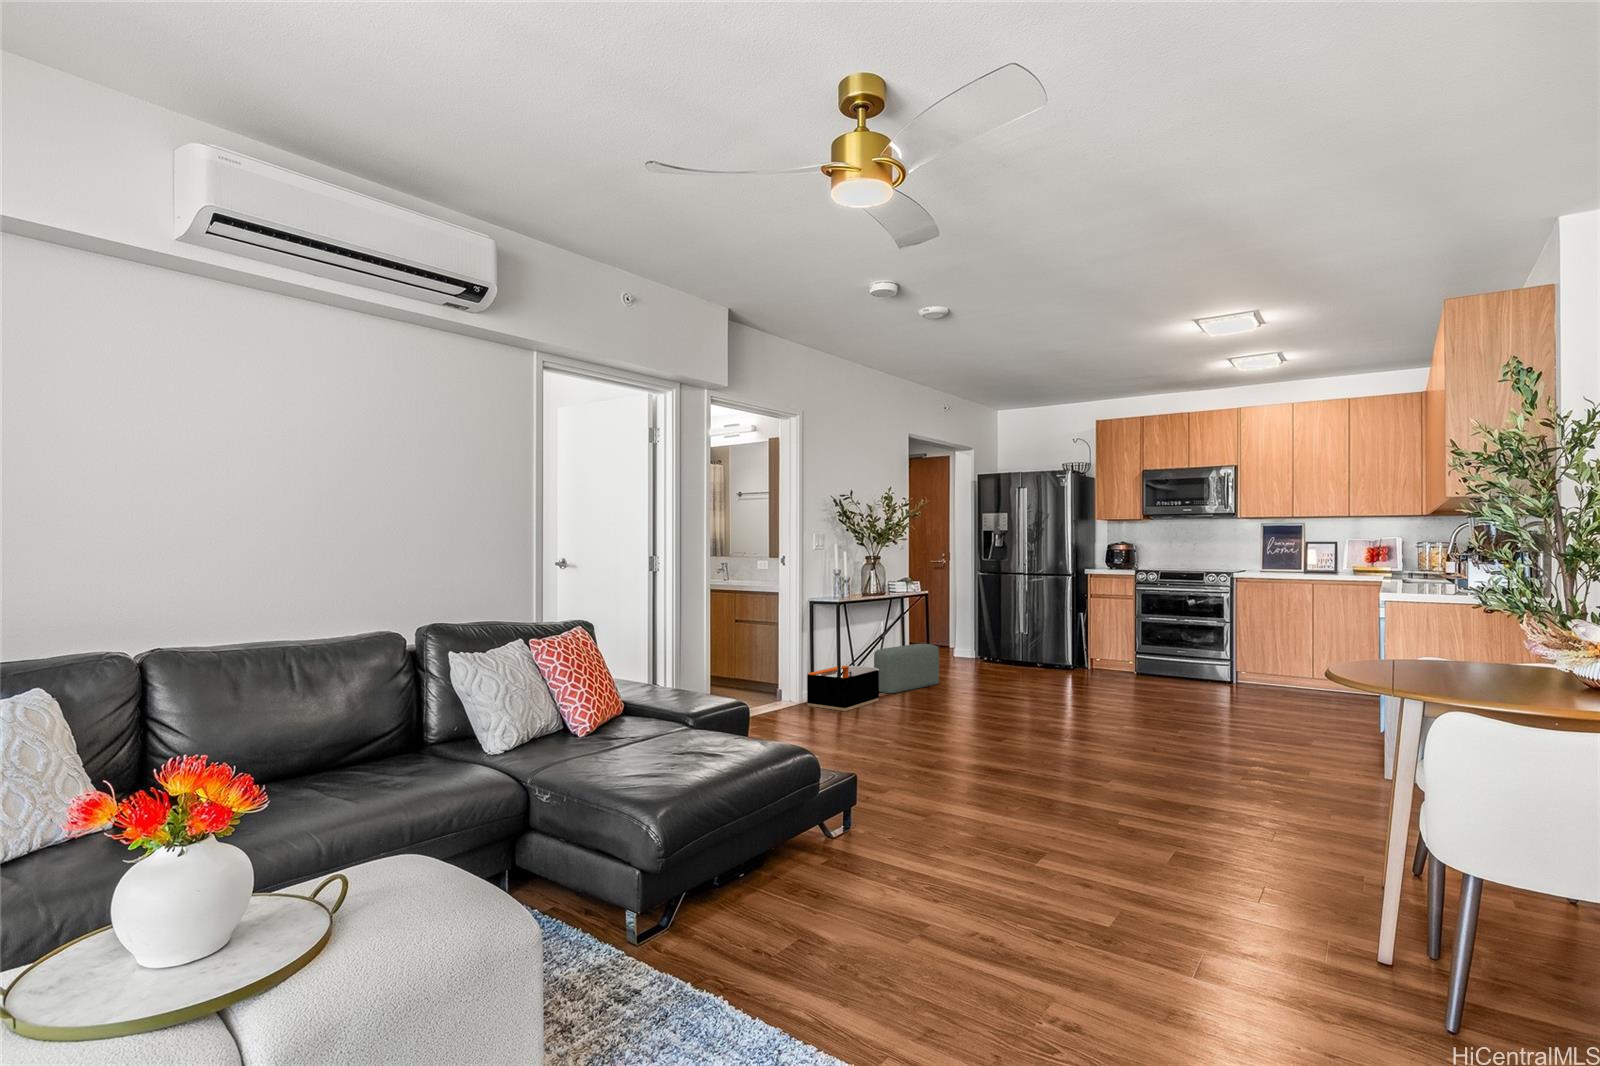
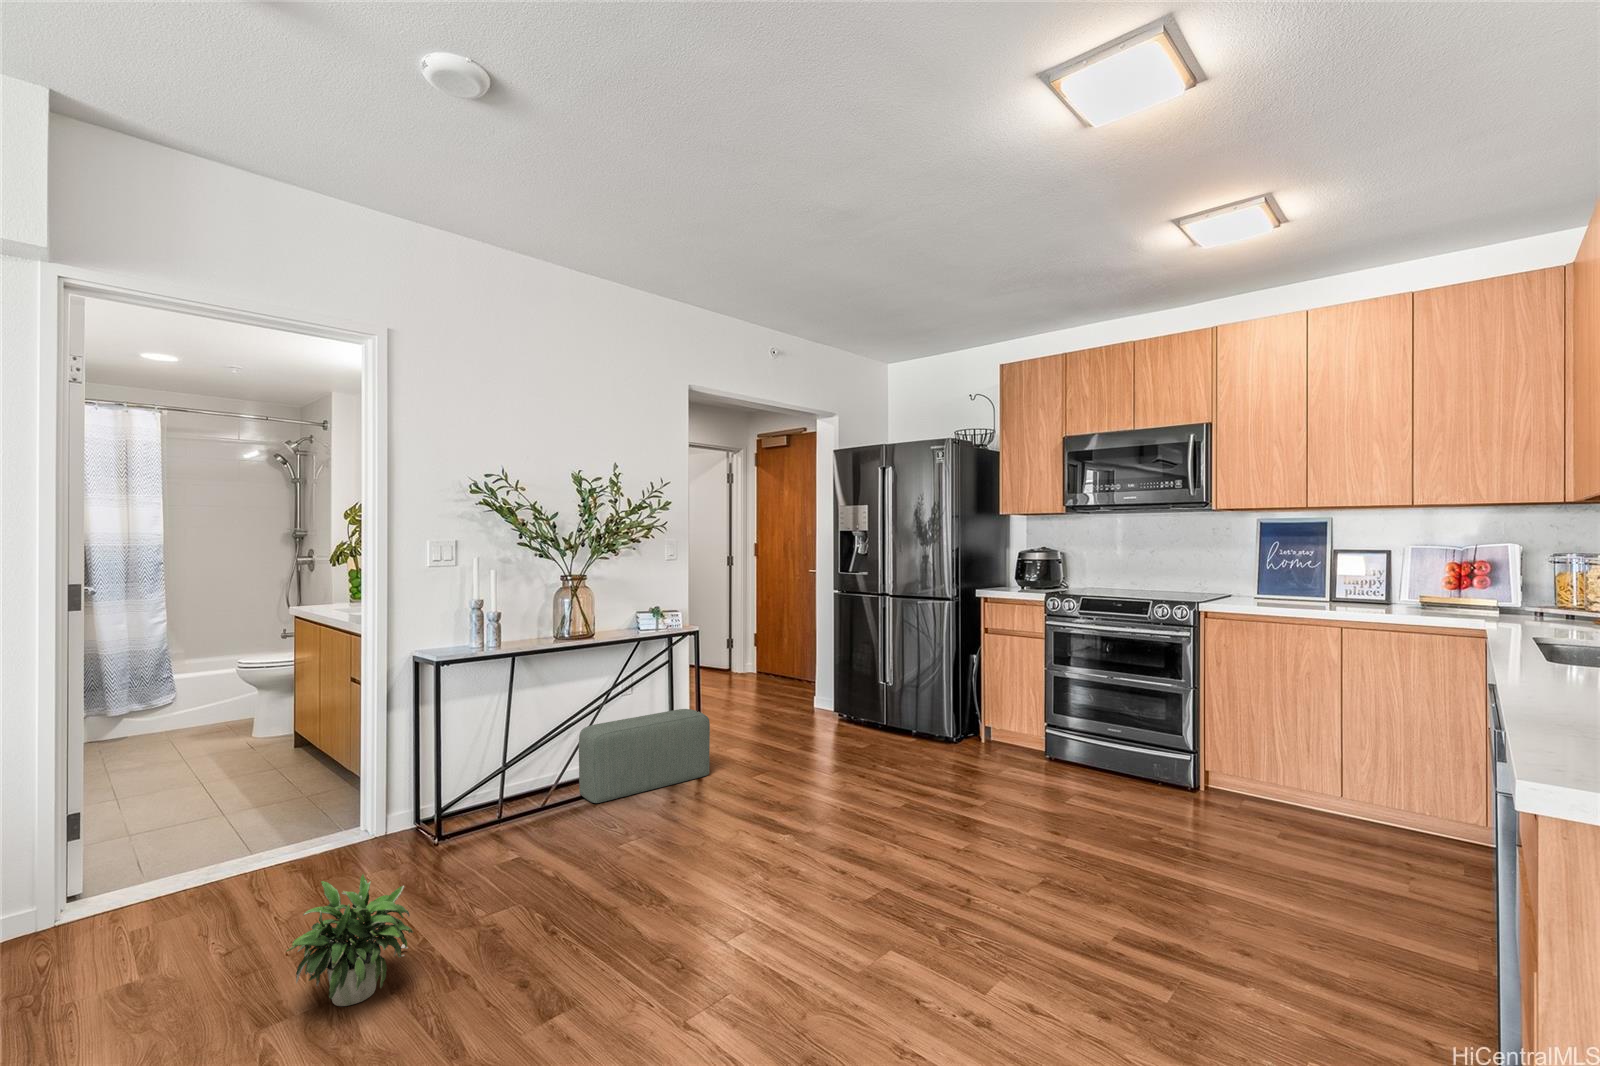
storage bin: present [807,666,879,711] -> none [396,758,551,866]
potted plant: none [864,687,921,738] -> present [286,874,413,1006]

